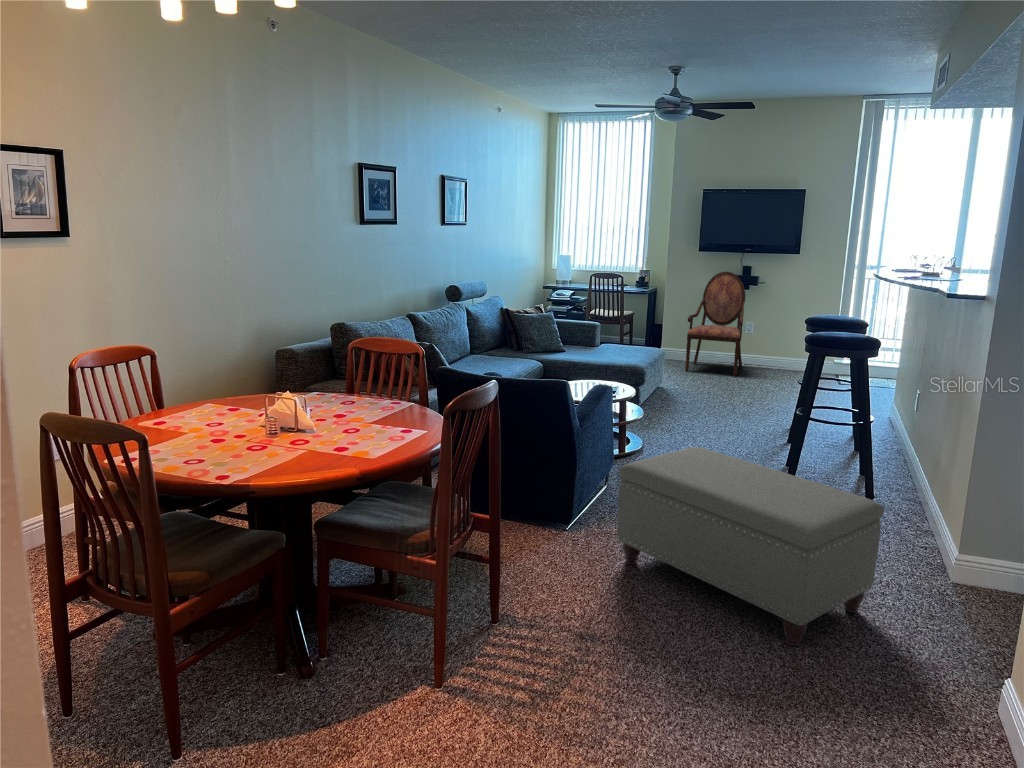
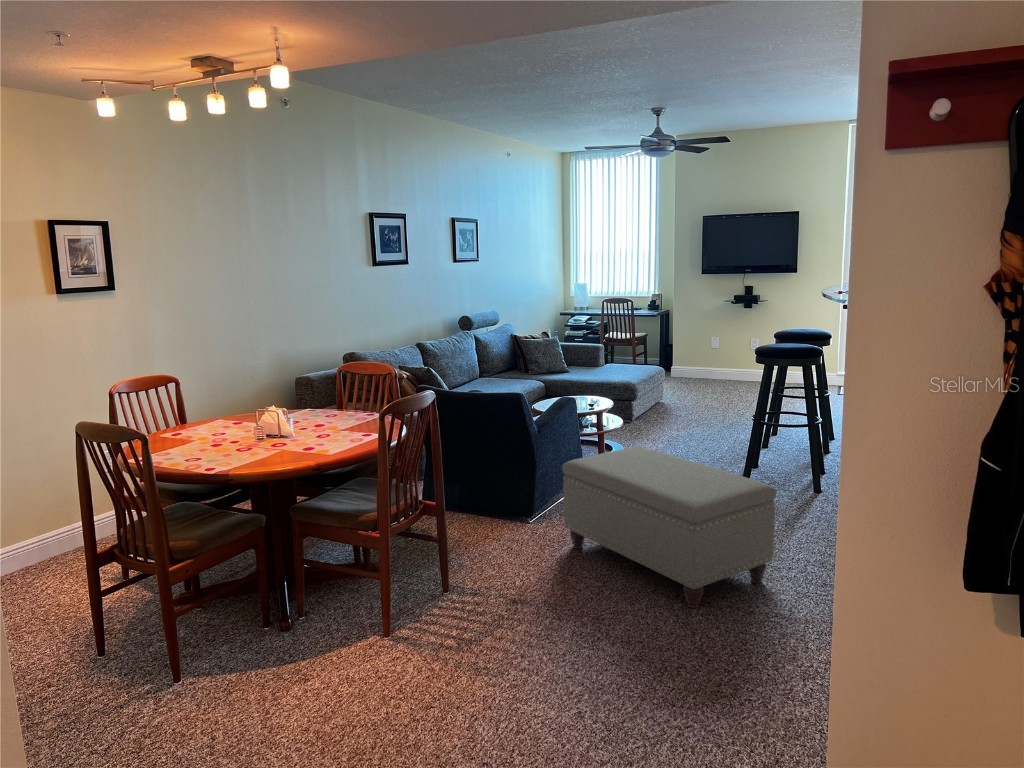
armchair: present [685,272,745,376] -> none [692,292,749,390]

